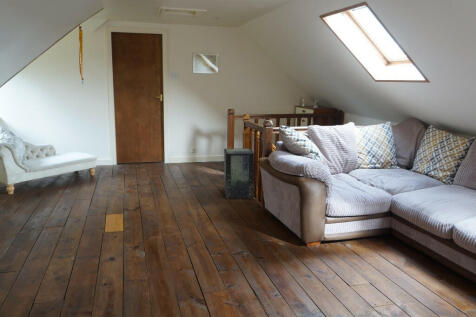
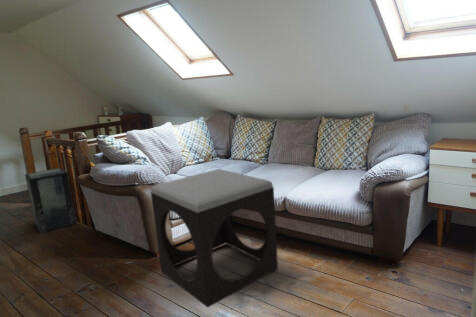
footstool: none [307,179,430,301] -> present [151,169,278,307]

